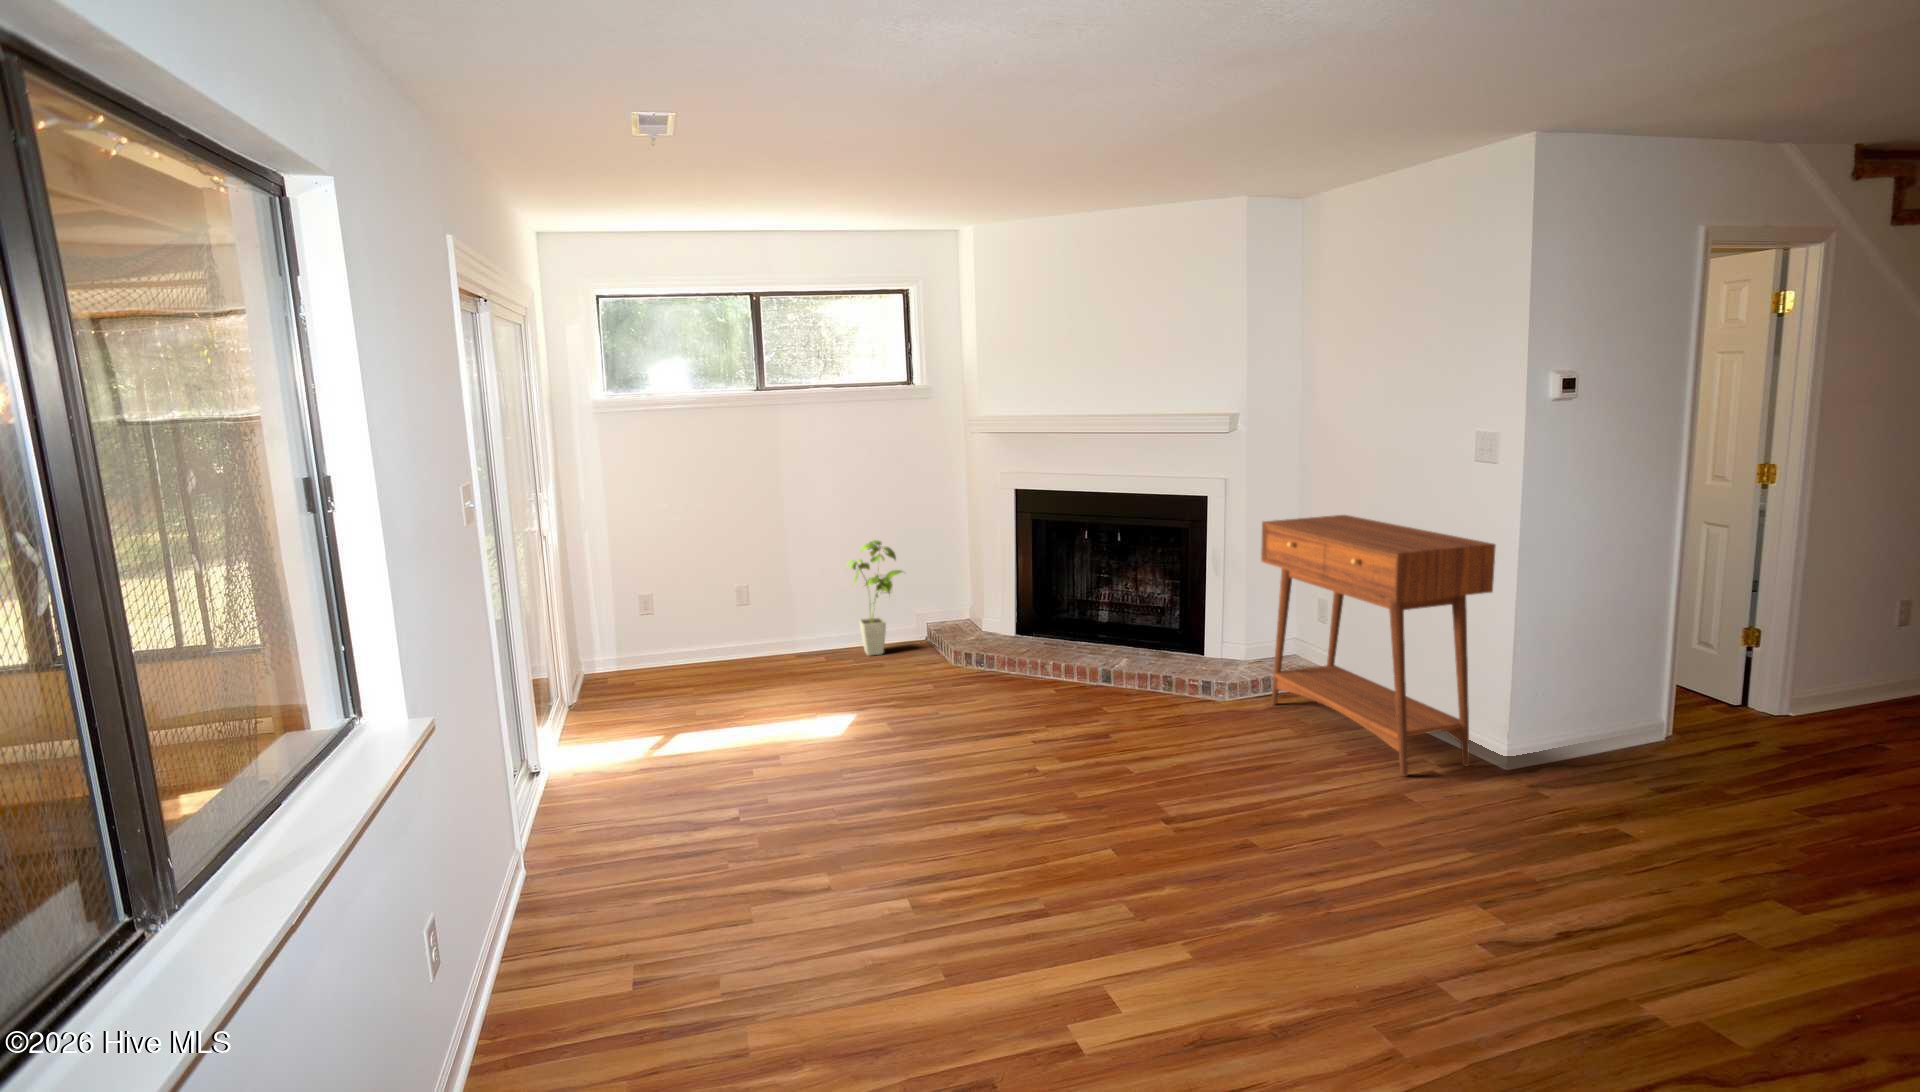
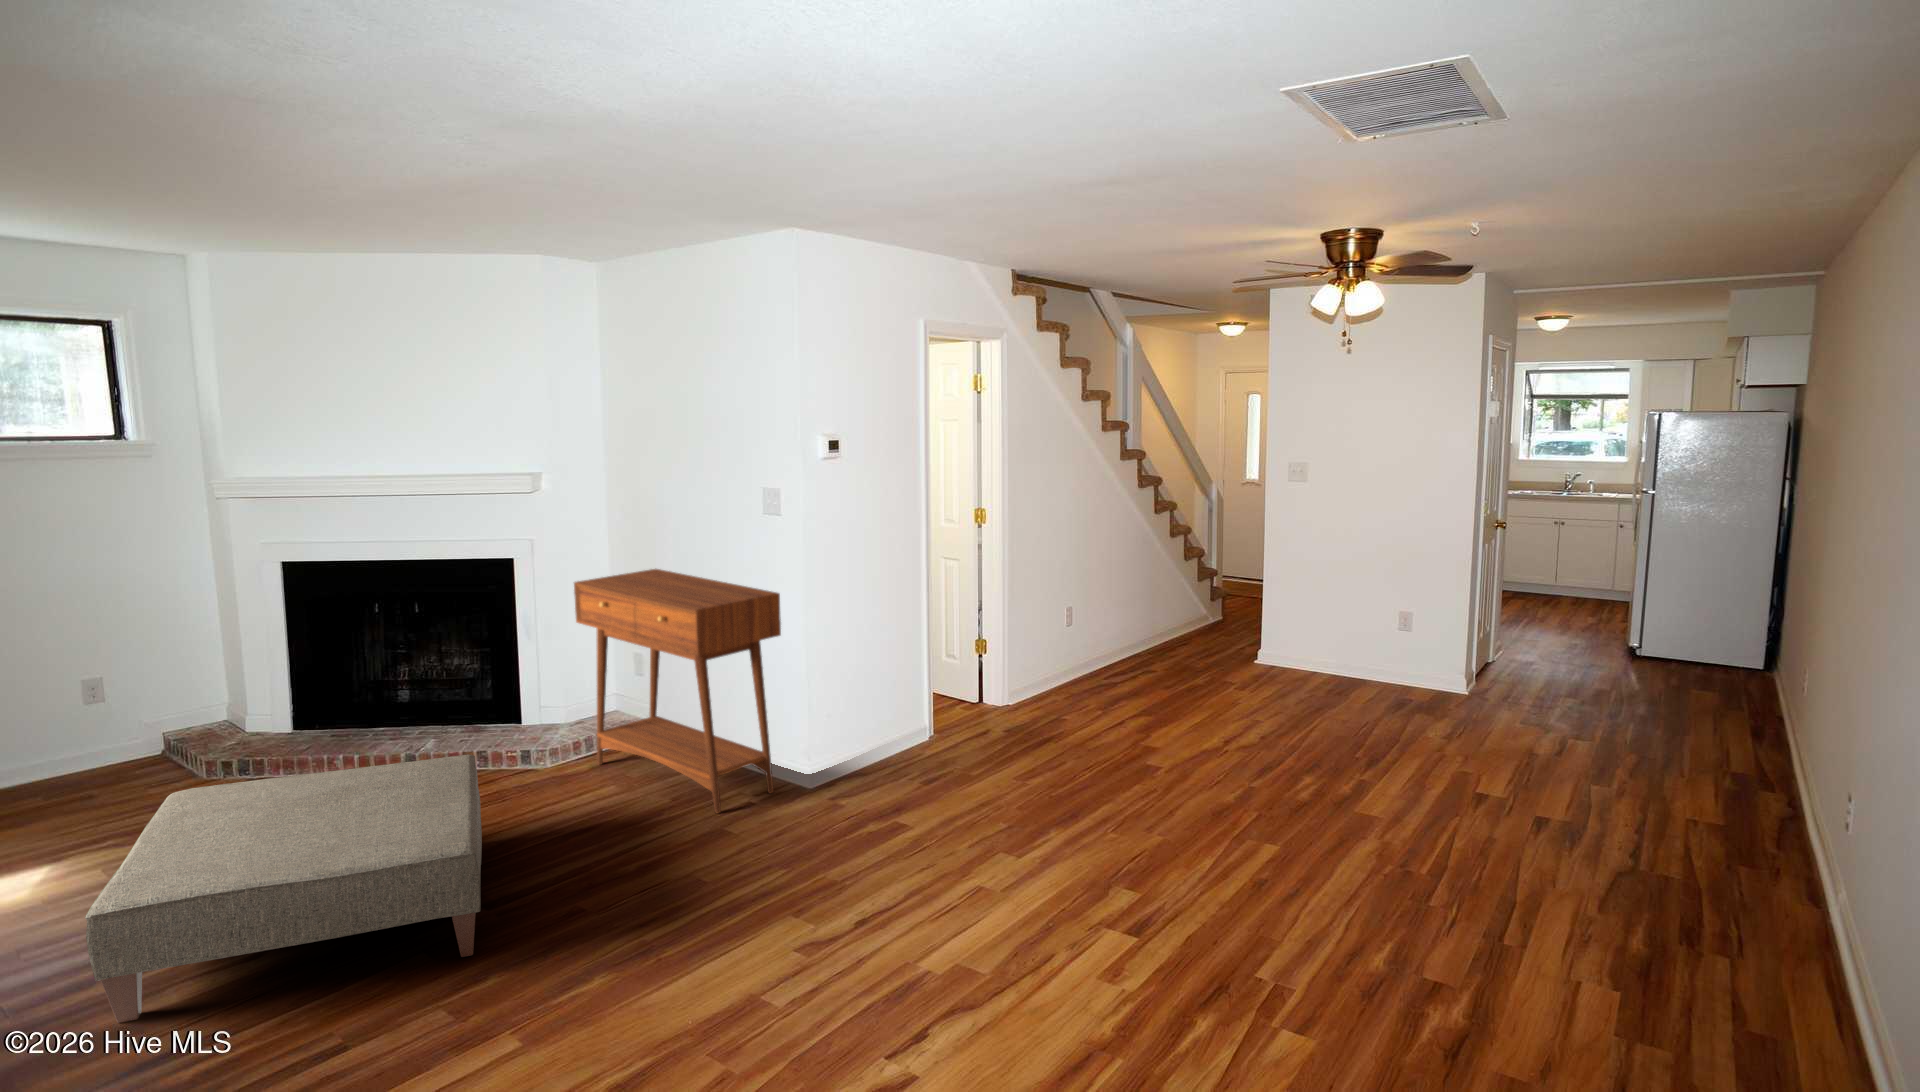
house plant: present [848,540,902,656] -> none [21,634,122,786]
ottoman: none [859,668,1167,867] -> present [85,754,482,1023]

